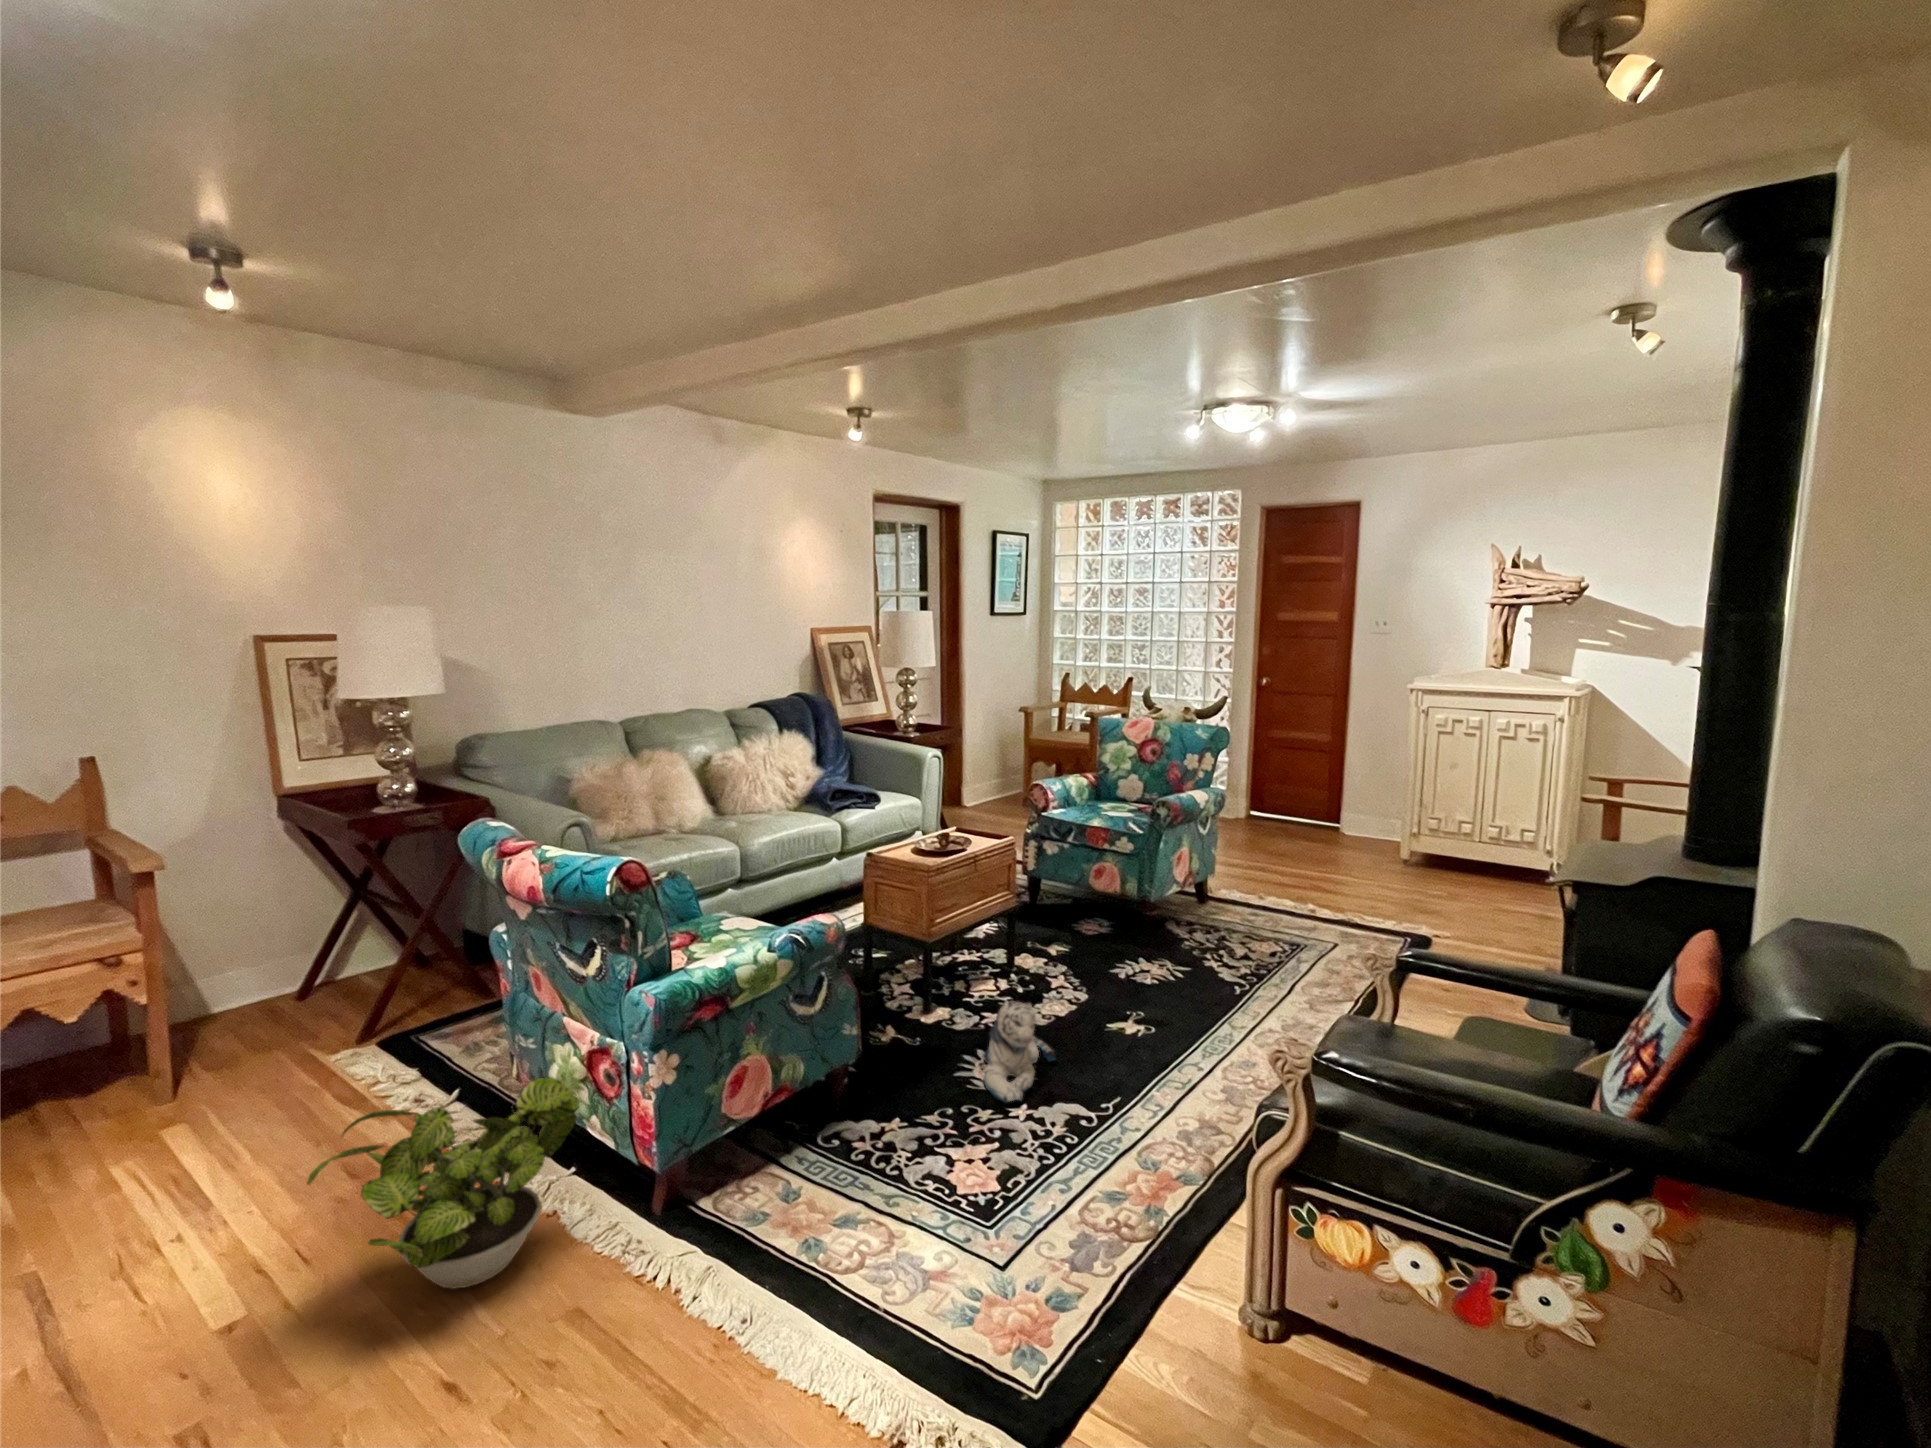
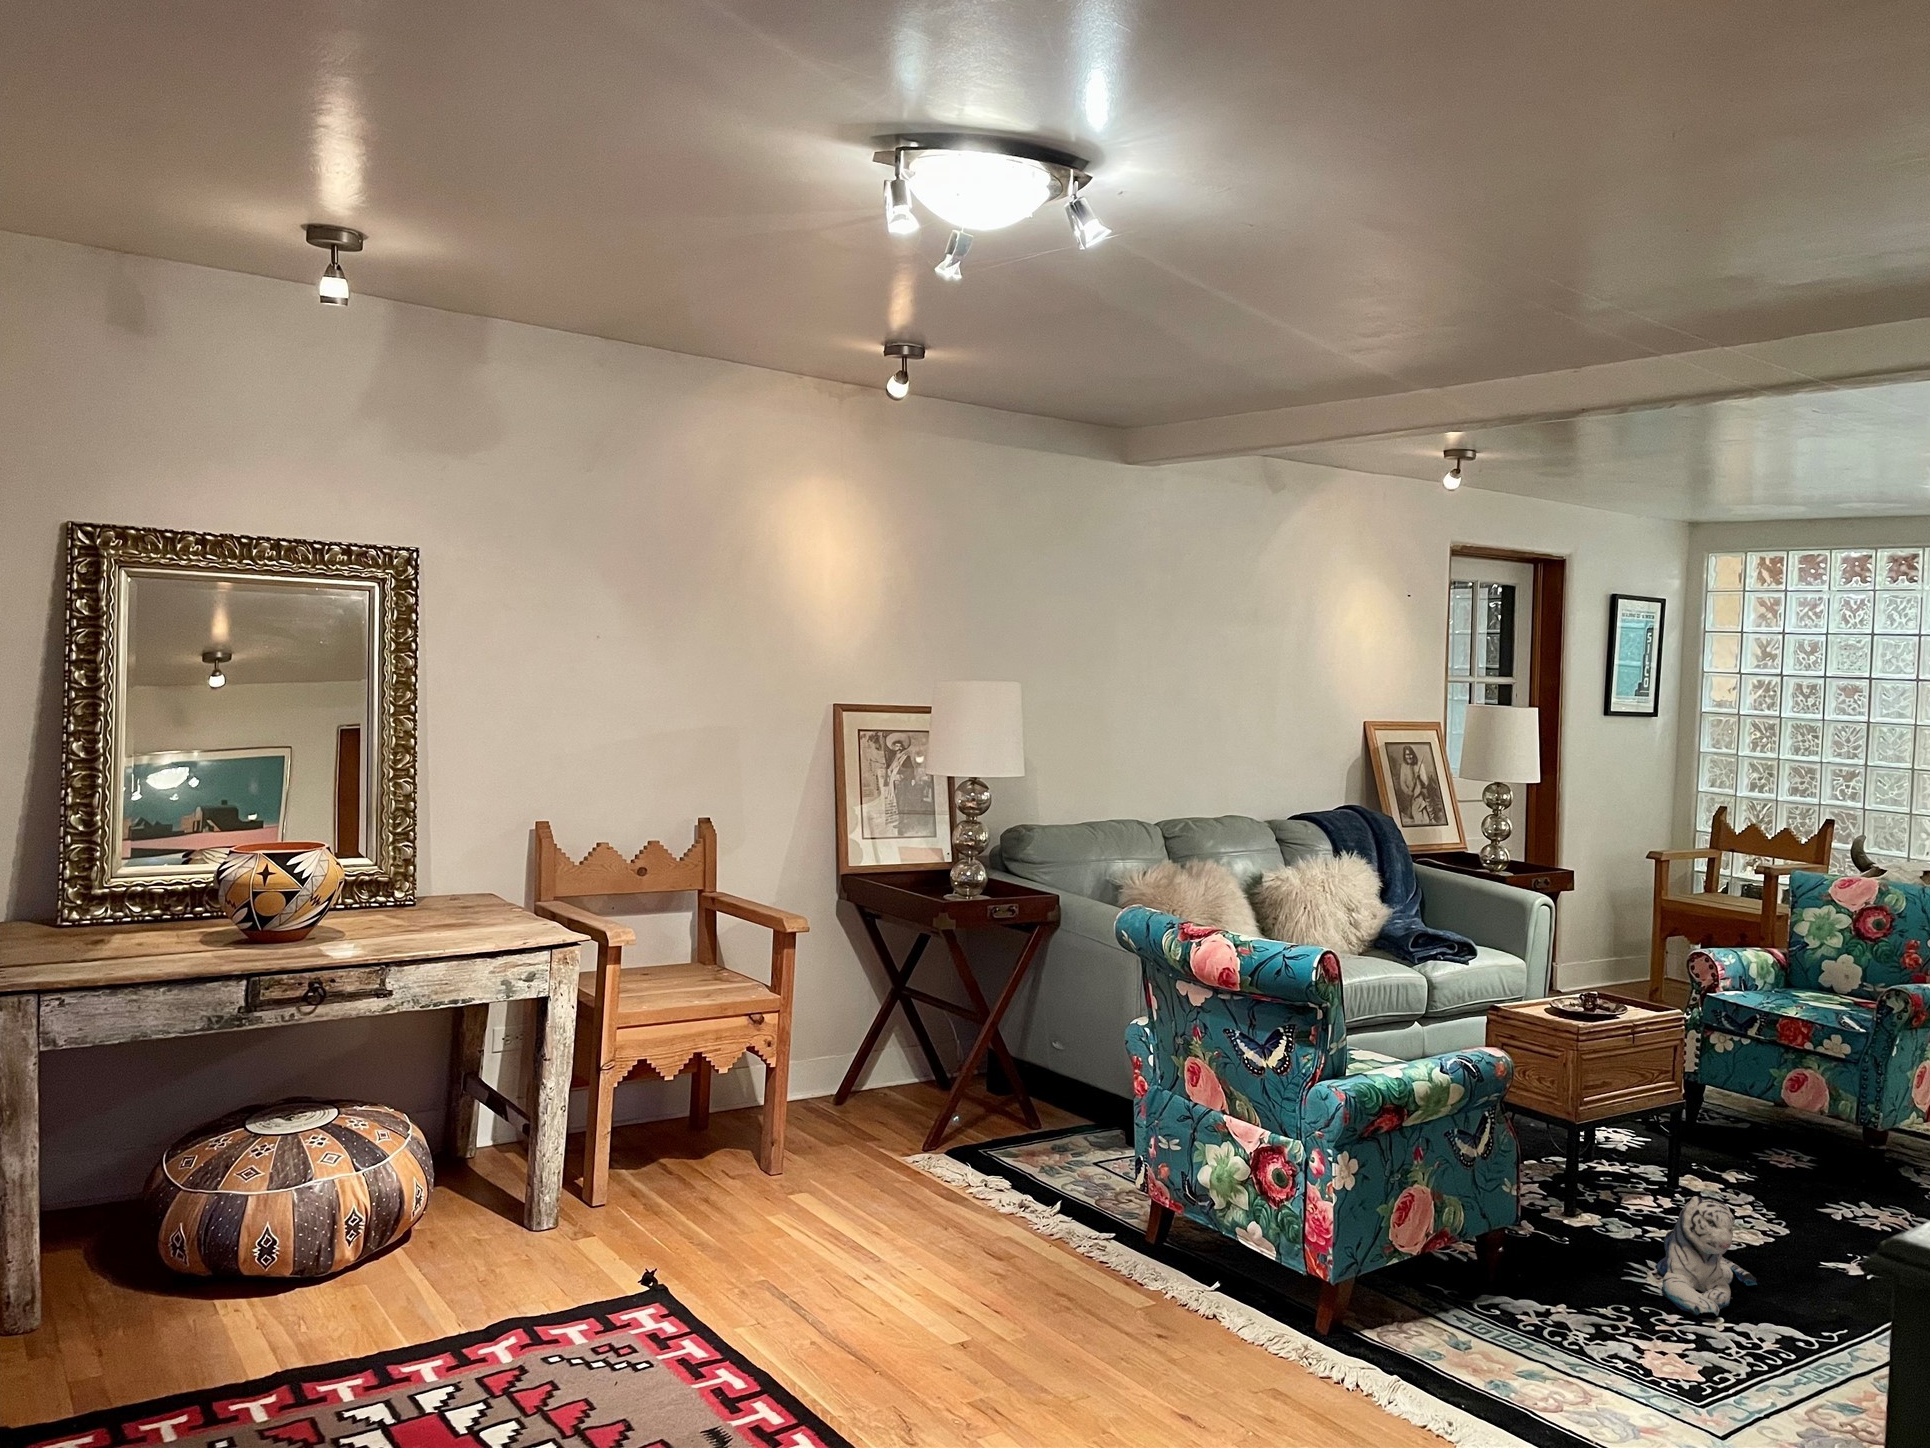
potted plant: present [307,1077,579,1289] -> none [1034,1161,1252,1354]

